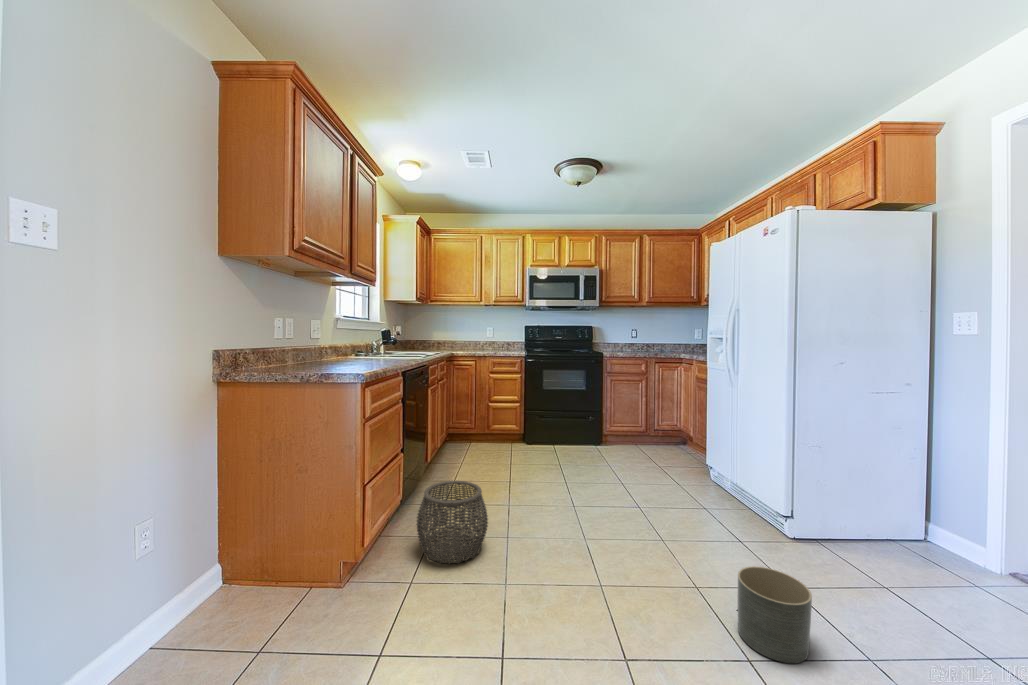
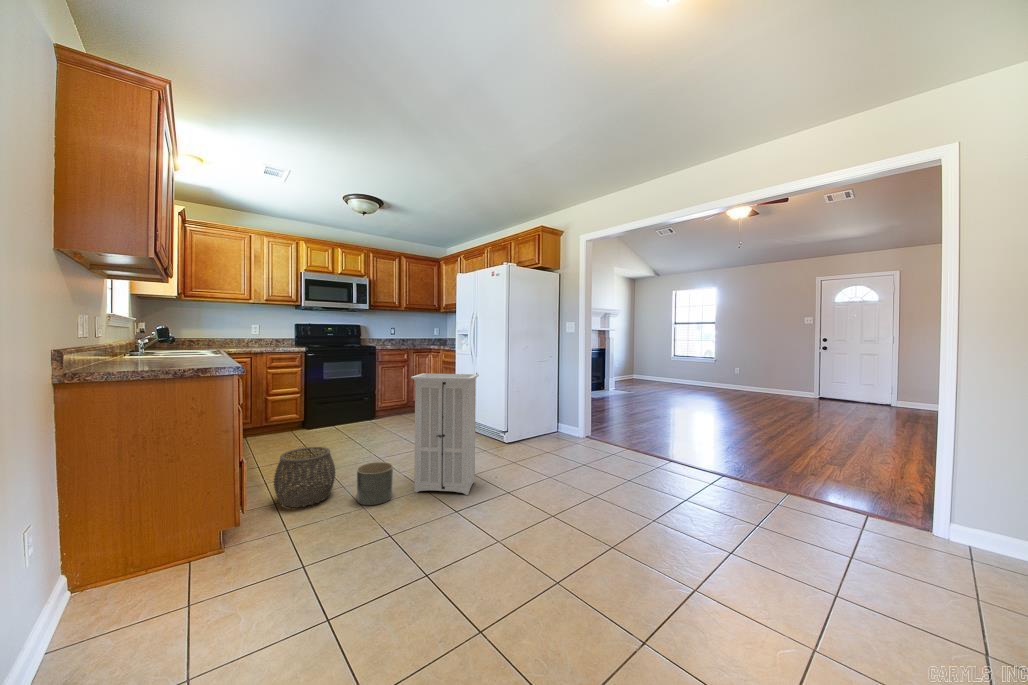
storage cabinet: none [577,398,706,648] -> present [411,373,479,495]
planter: present [738,566,812,663] -> present [357,462,393,505]

